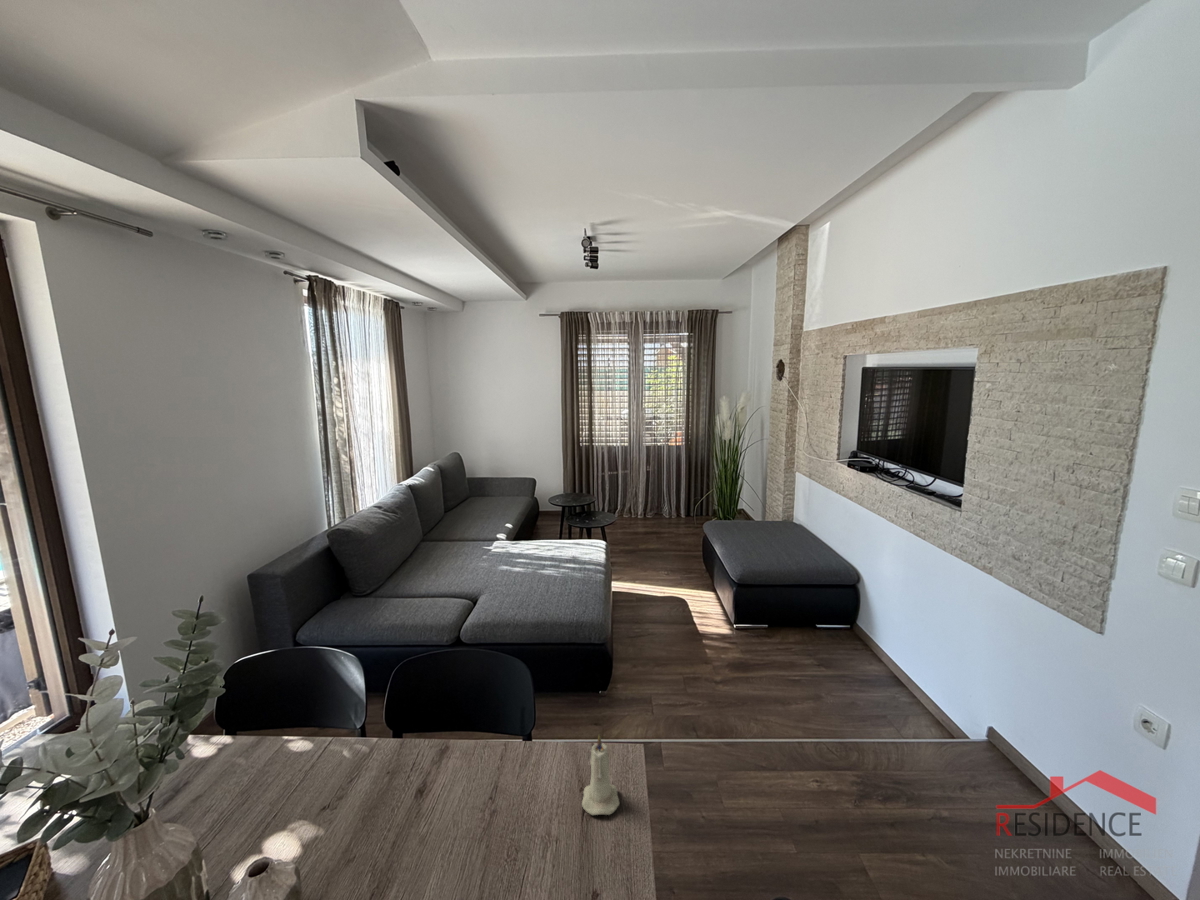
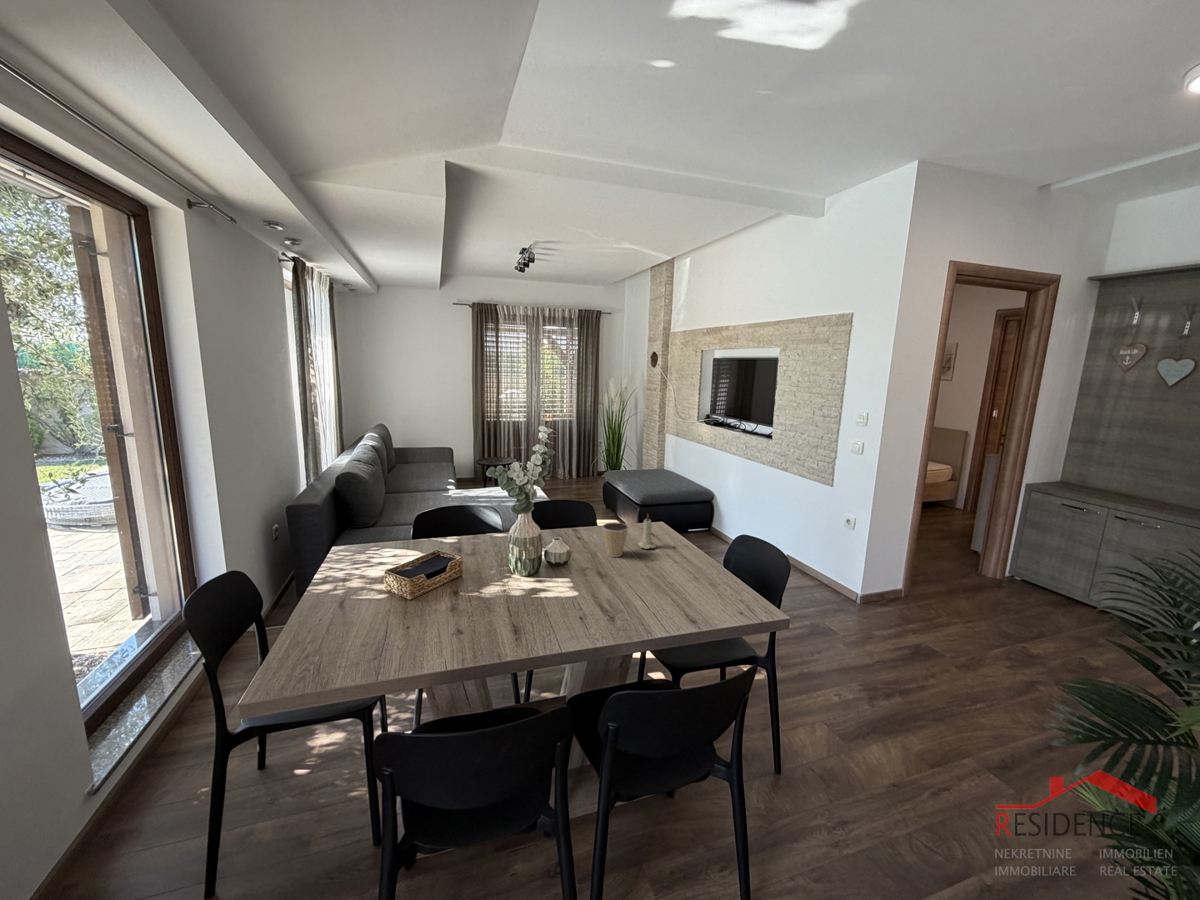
coffee cup: none [481,748,540,838] -> present [602,522,628,557]

